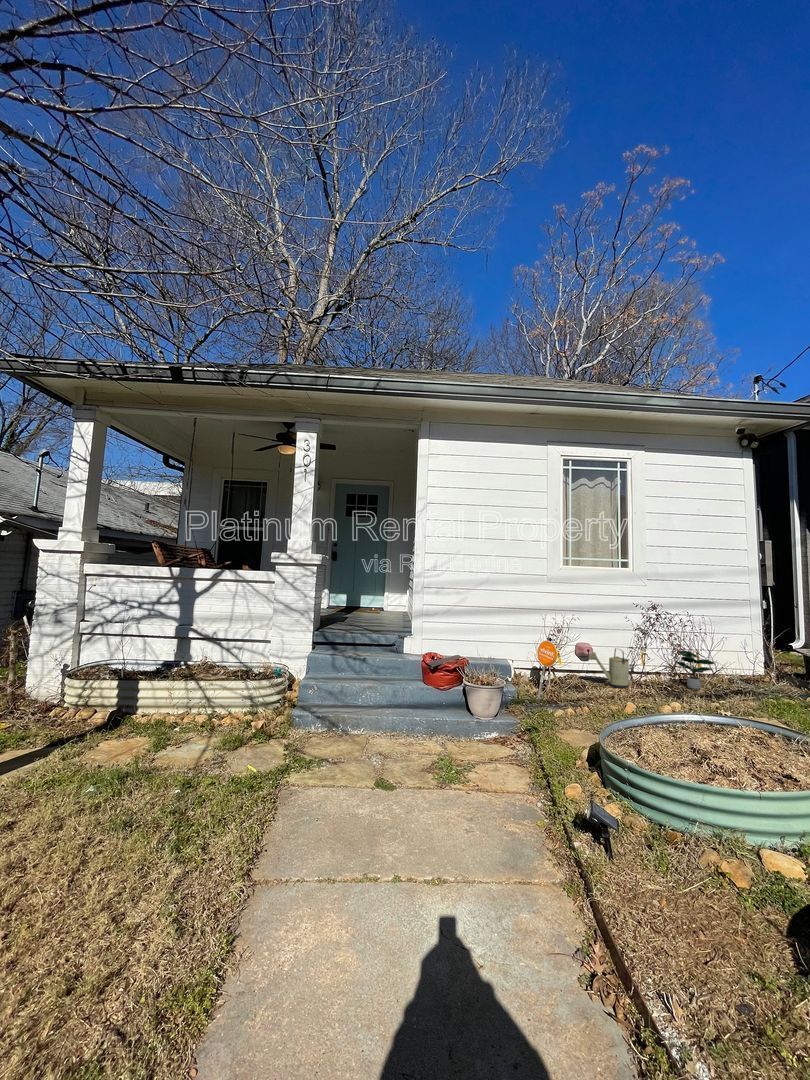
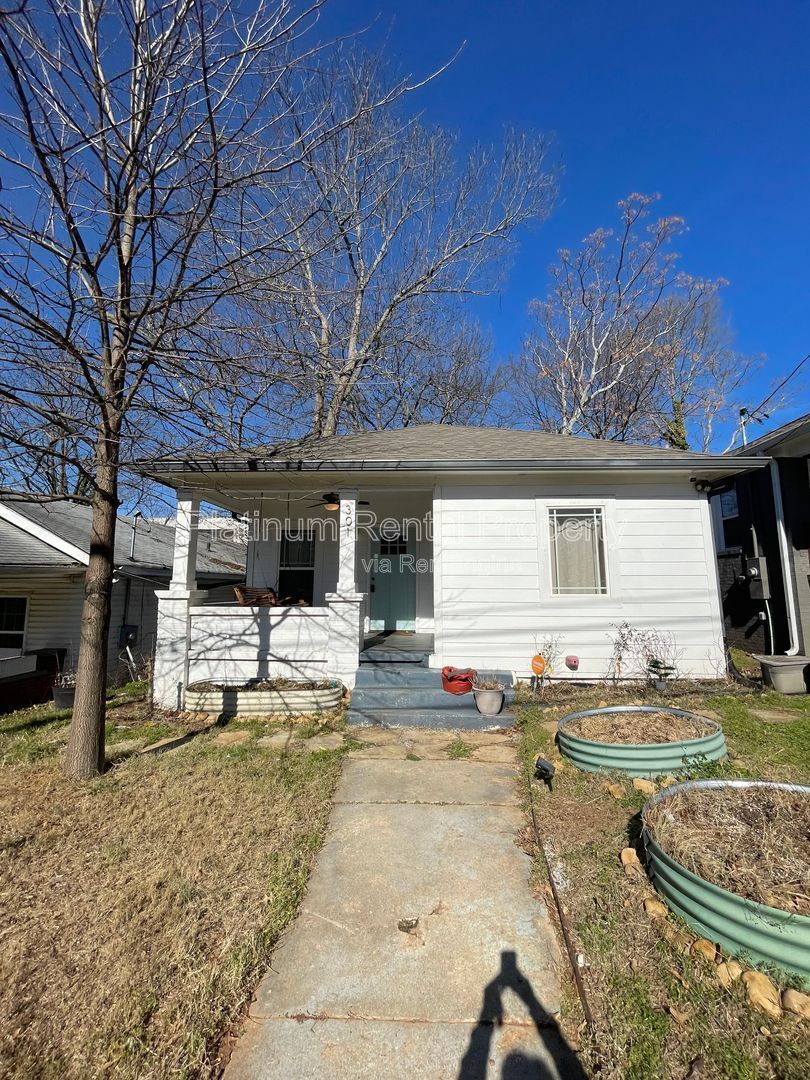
watering can: present [589,649,632,688] -> none [576,659,612,691]

